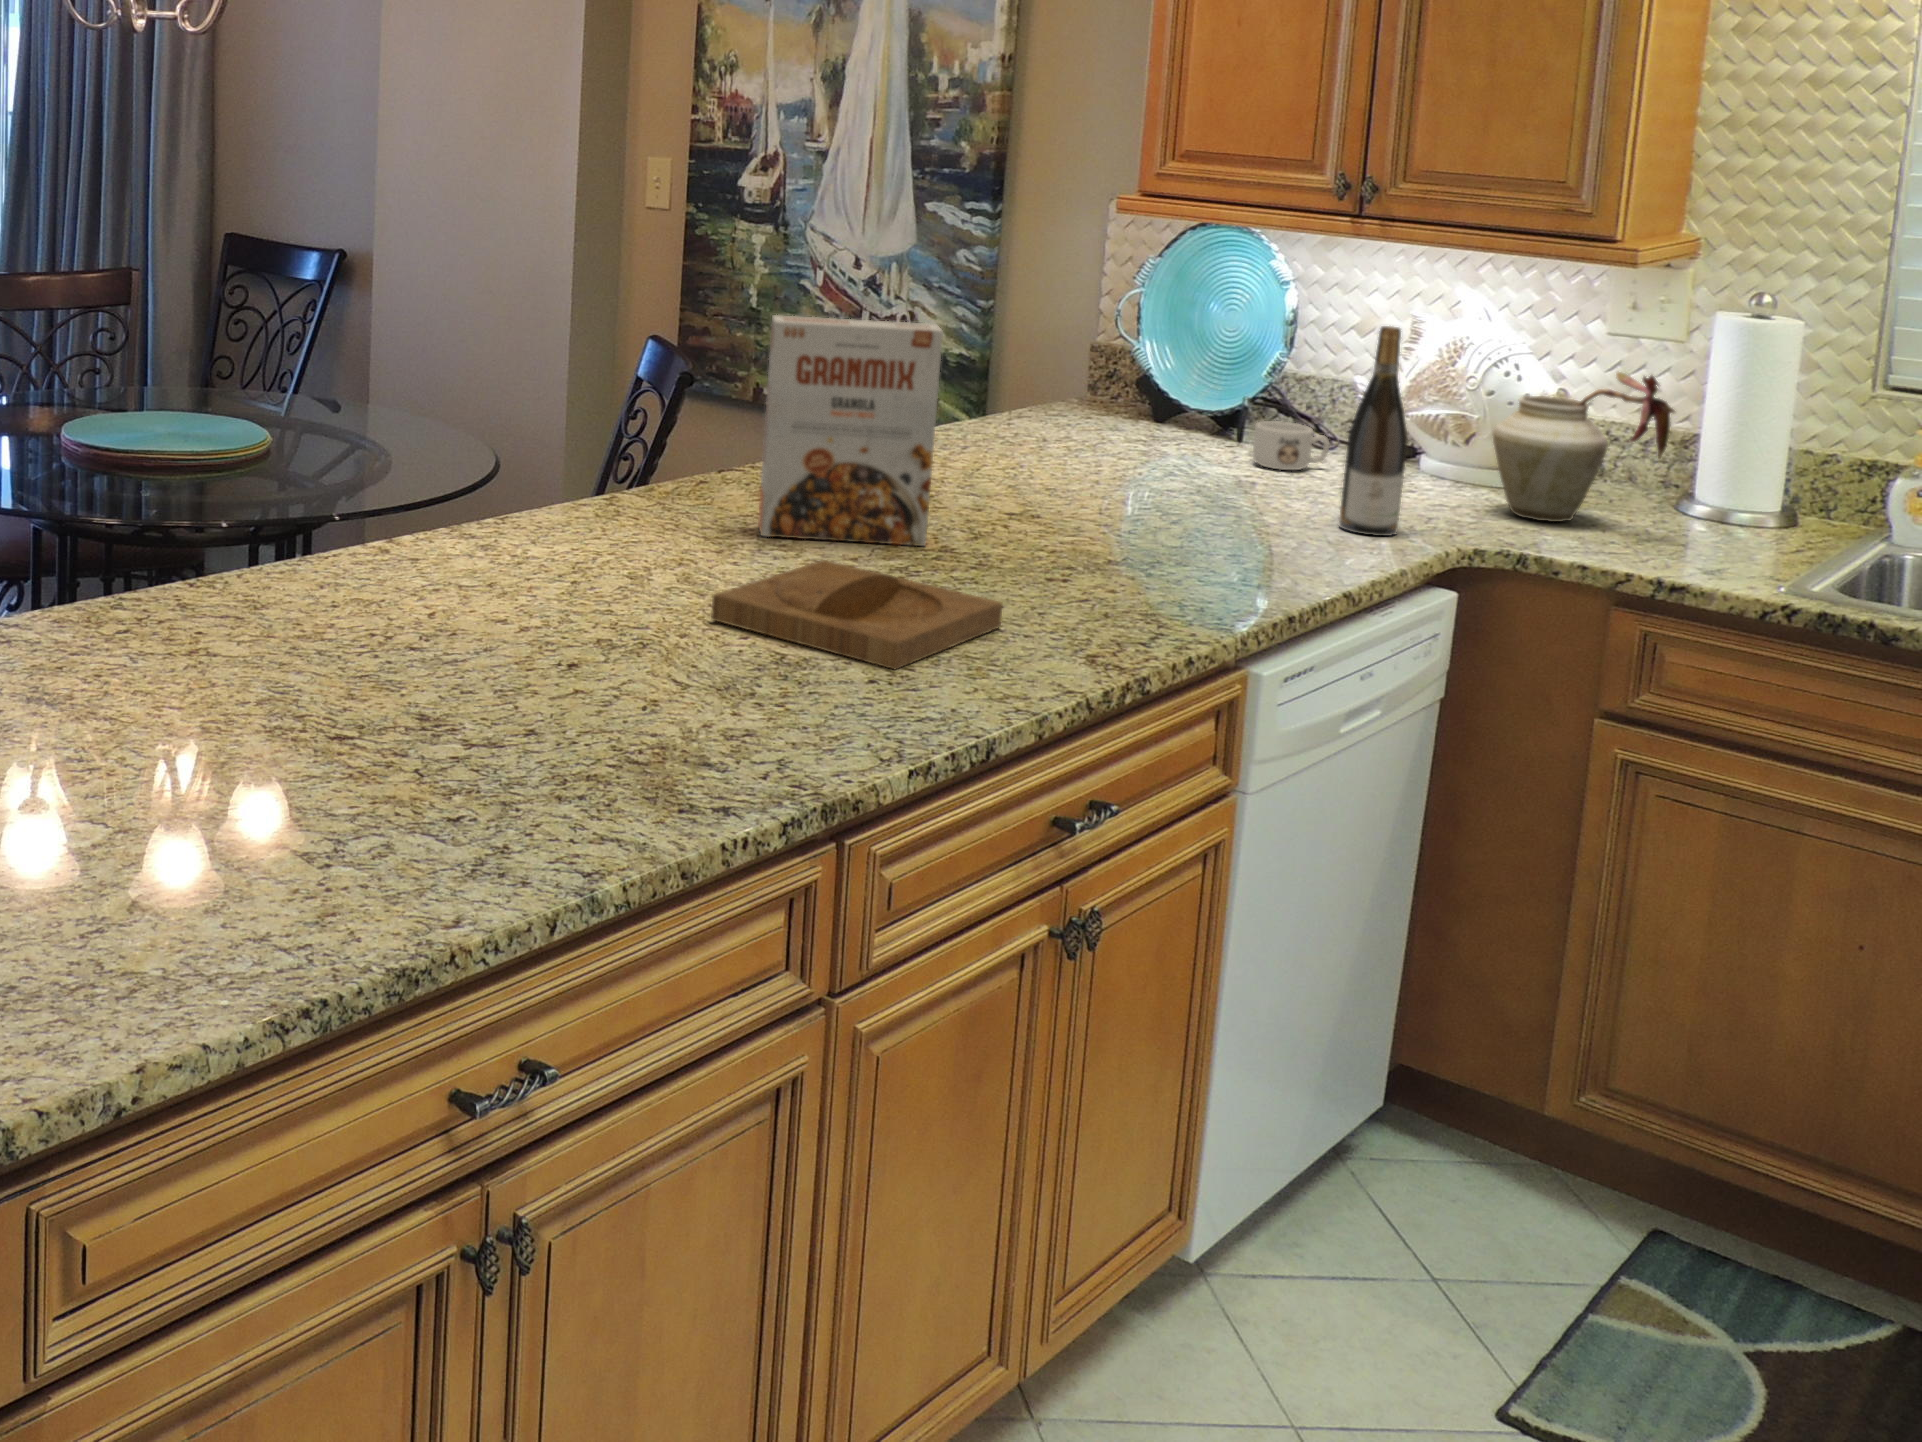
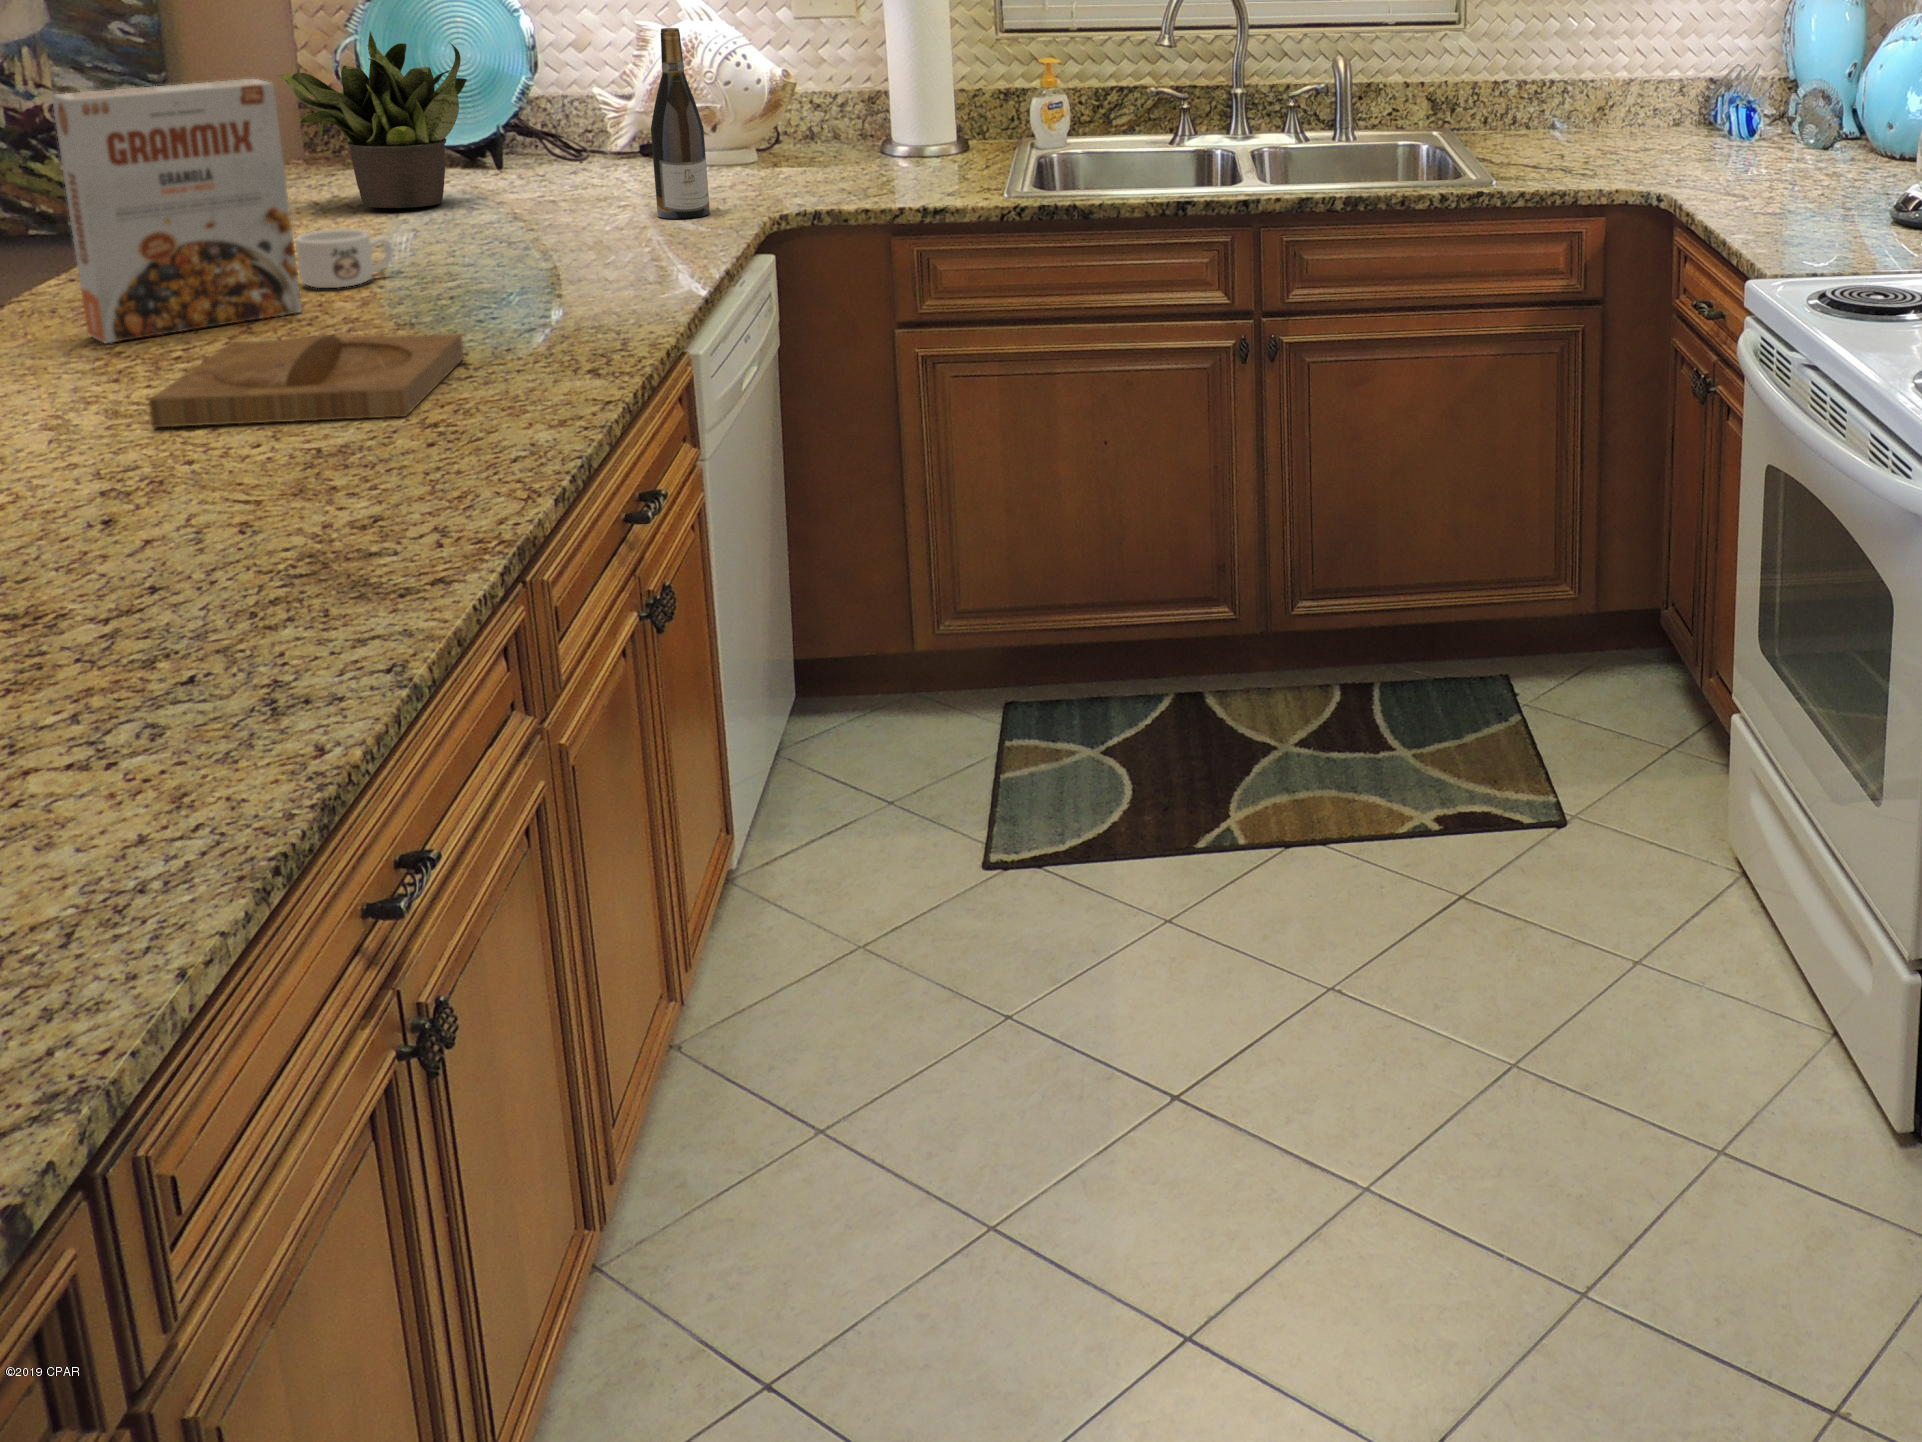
potted plant: none [1039,288,1201,467] -> present [276,31,467,208]
vase: present [1493,372,1675,522] -> none [749,41,891,182]
mug: present [1253,421,1329,470] -> present [295,229,393,288]

